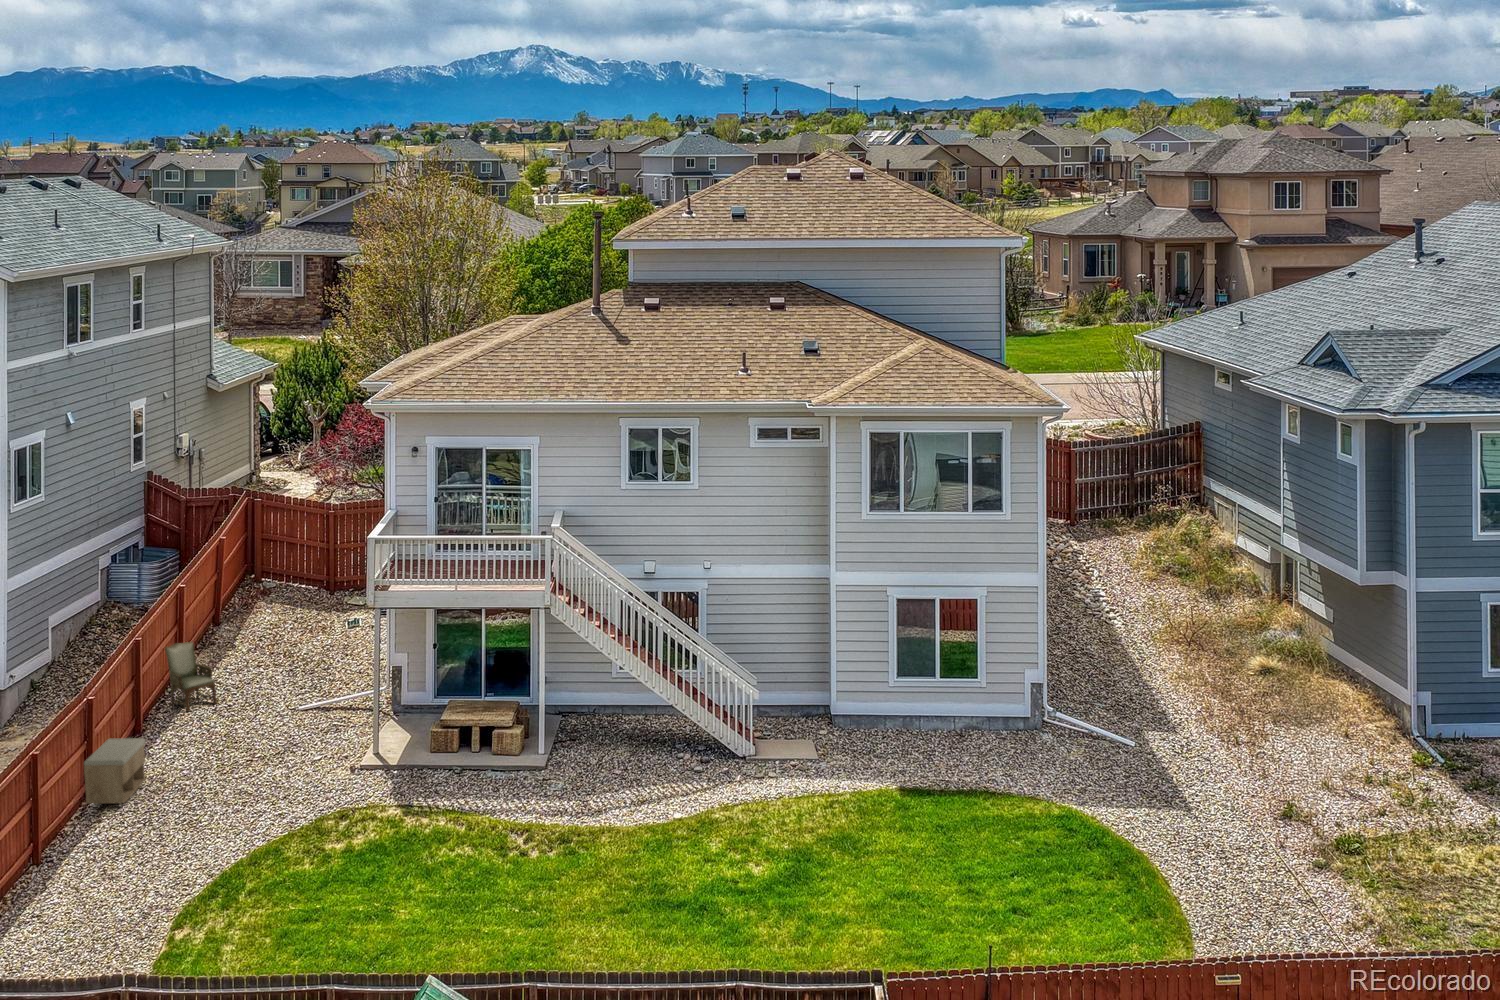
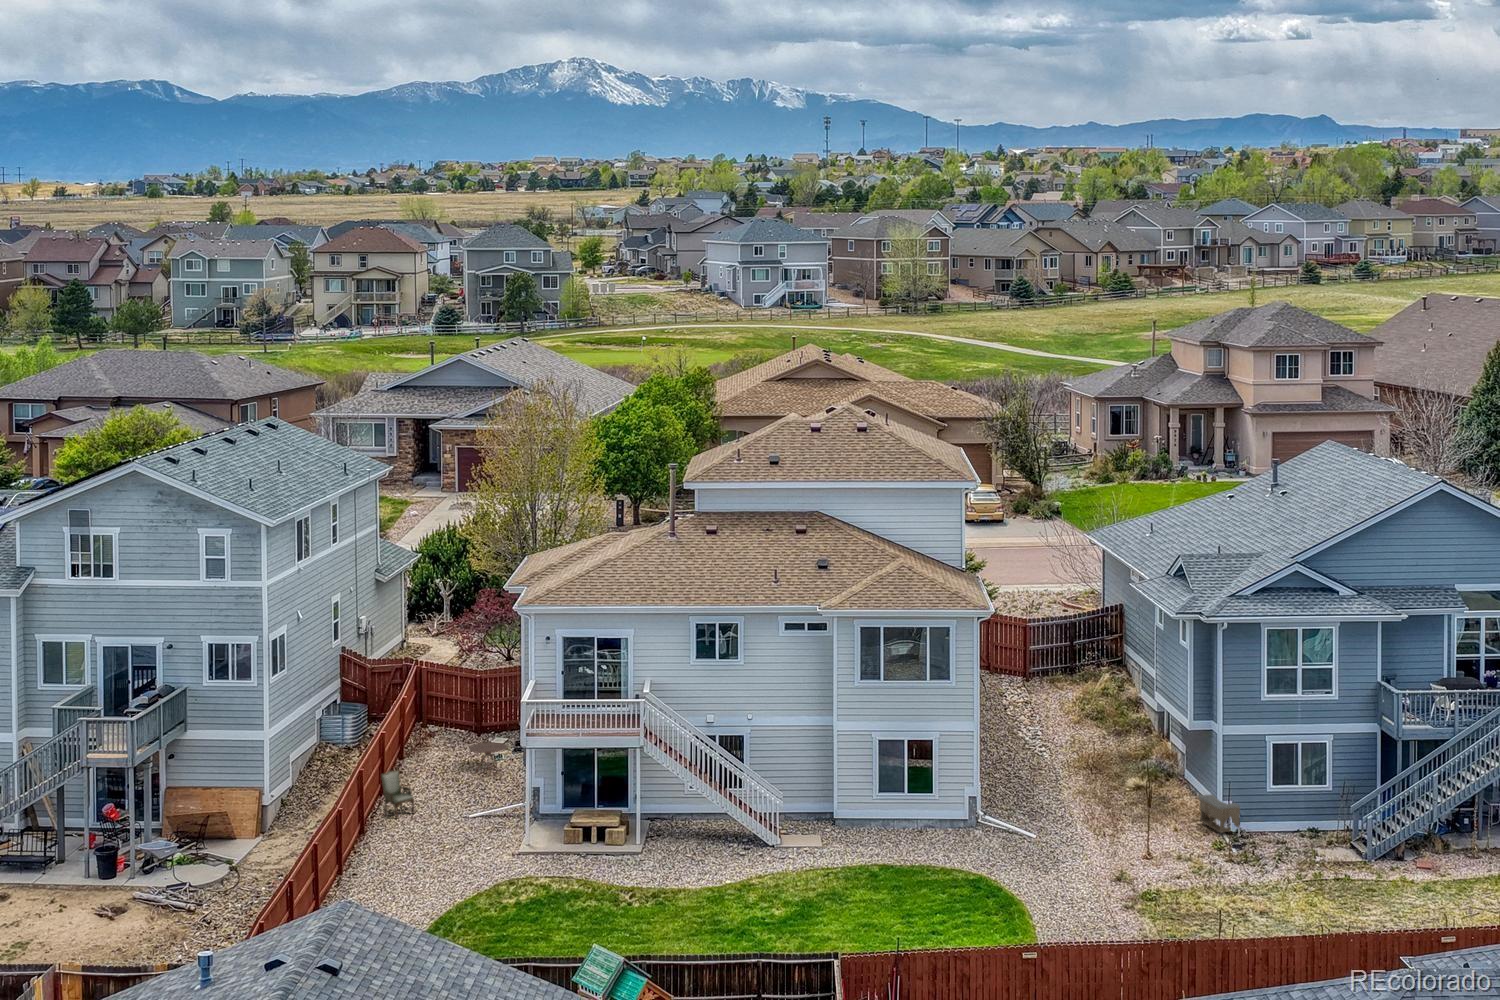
round table: none [308,602,363,650] -> present [469,742,507,770]
storage bench: present [84,738,146,807] -> present [1199,794,1240,833]

